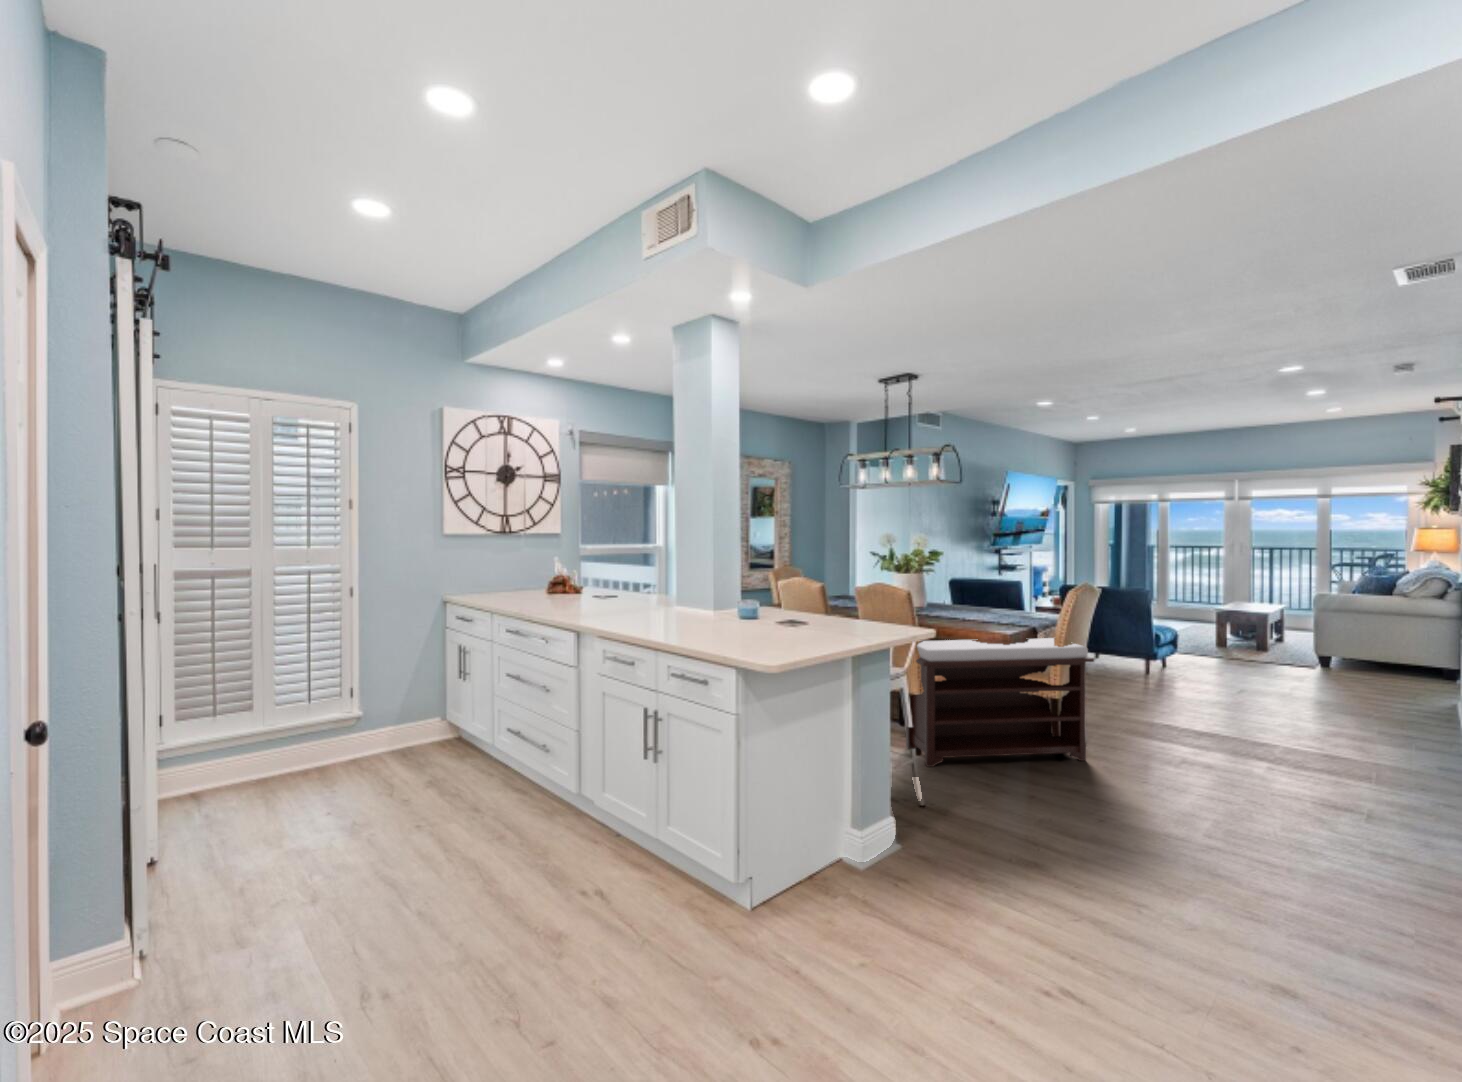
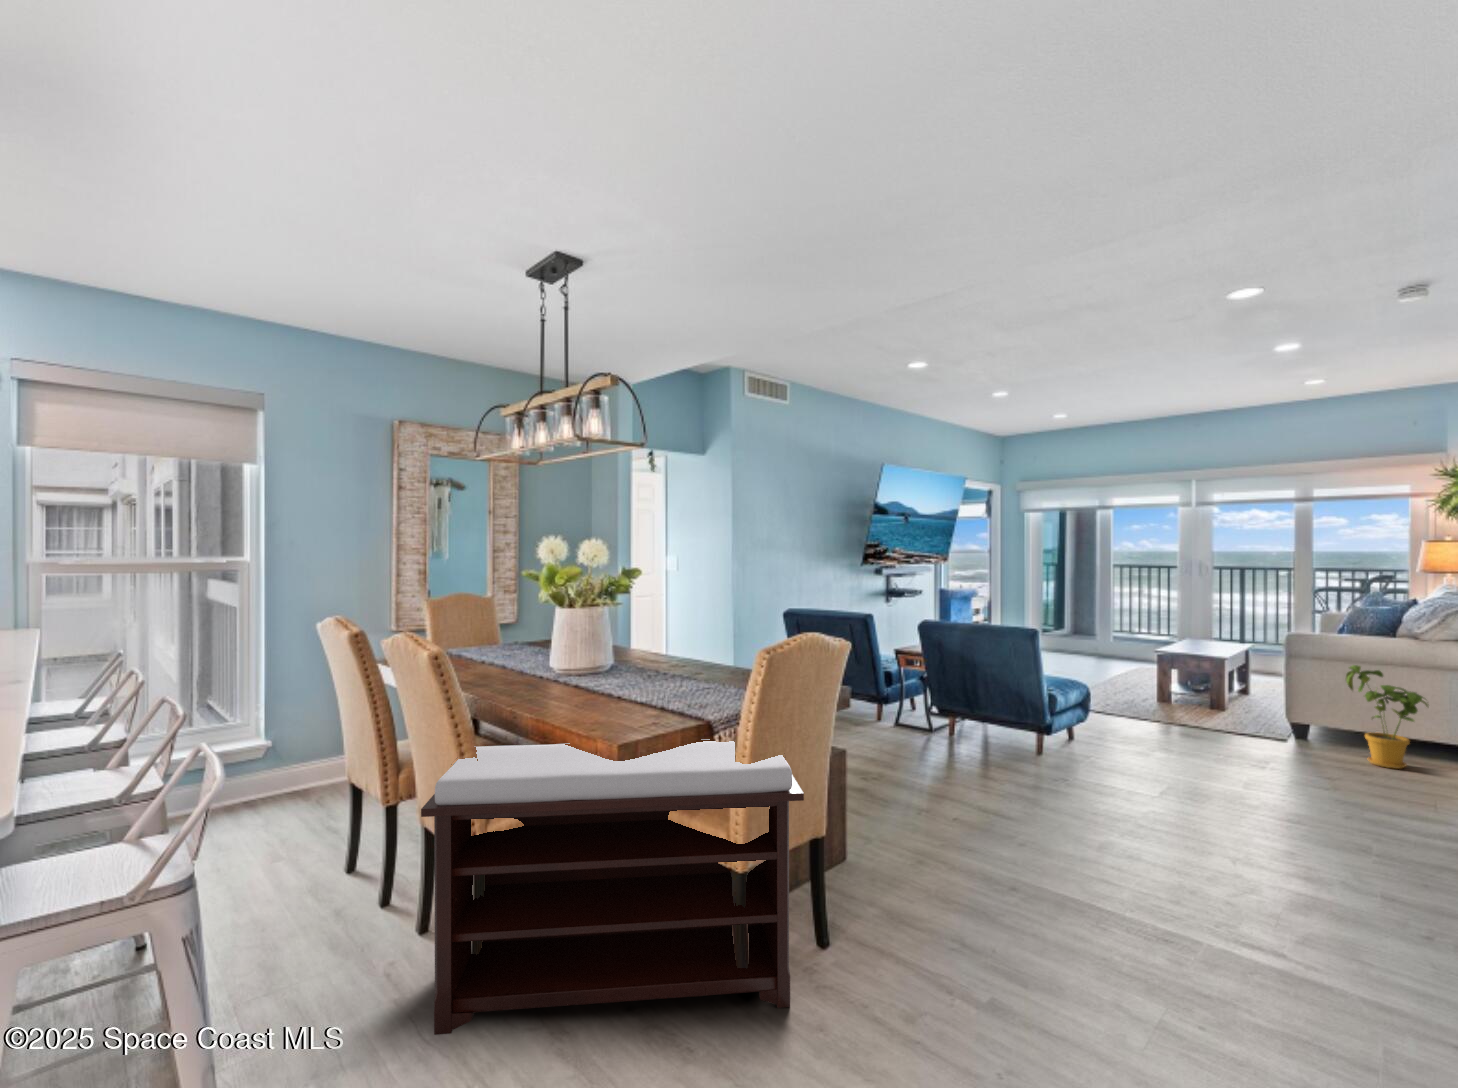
house plant: none [1357,613,1413,680] -> present [1346,665,1428,769]

